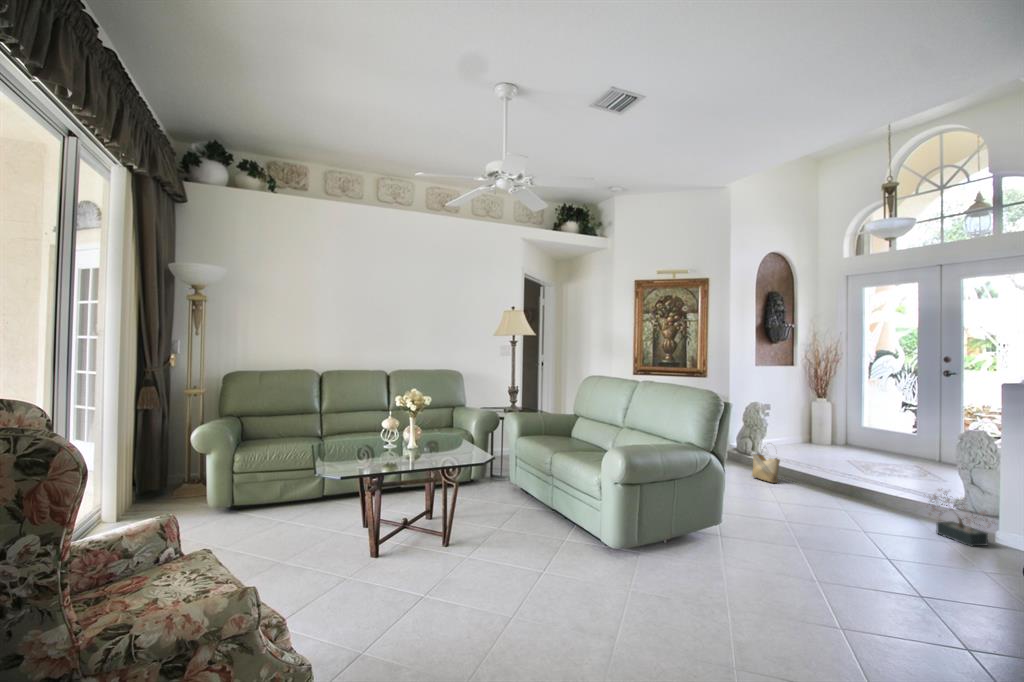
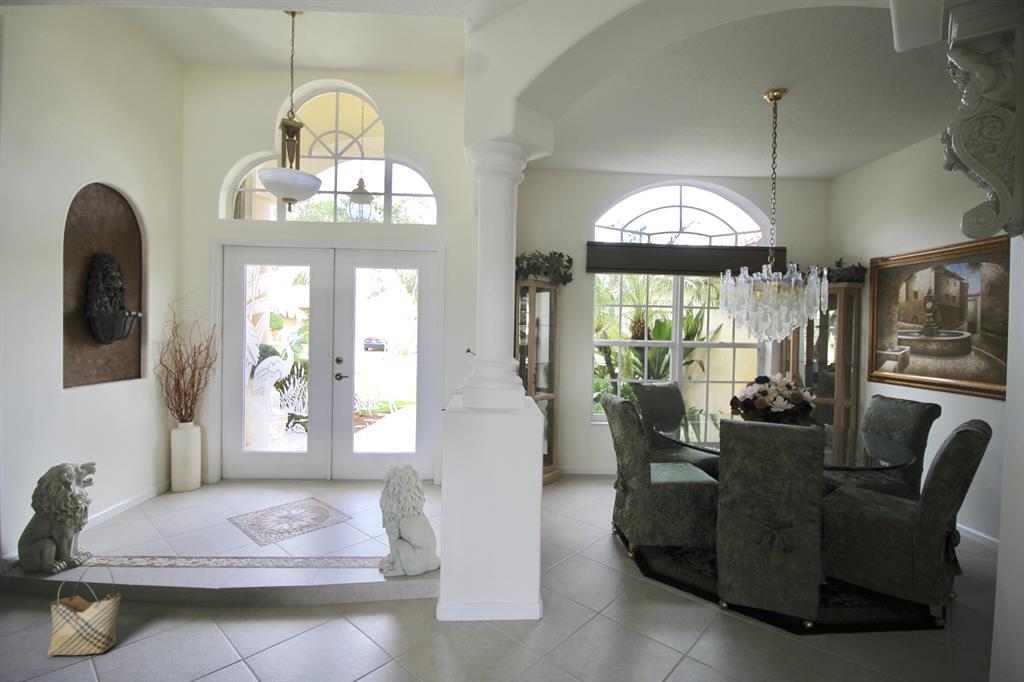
decorative plant: present [928,489,995,546] -> none [380,567,456,652]

